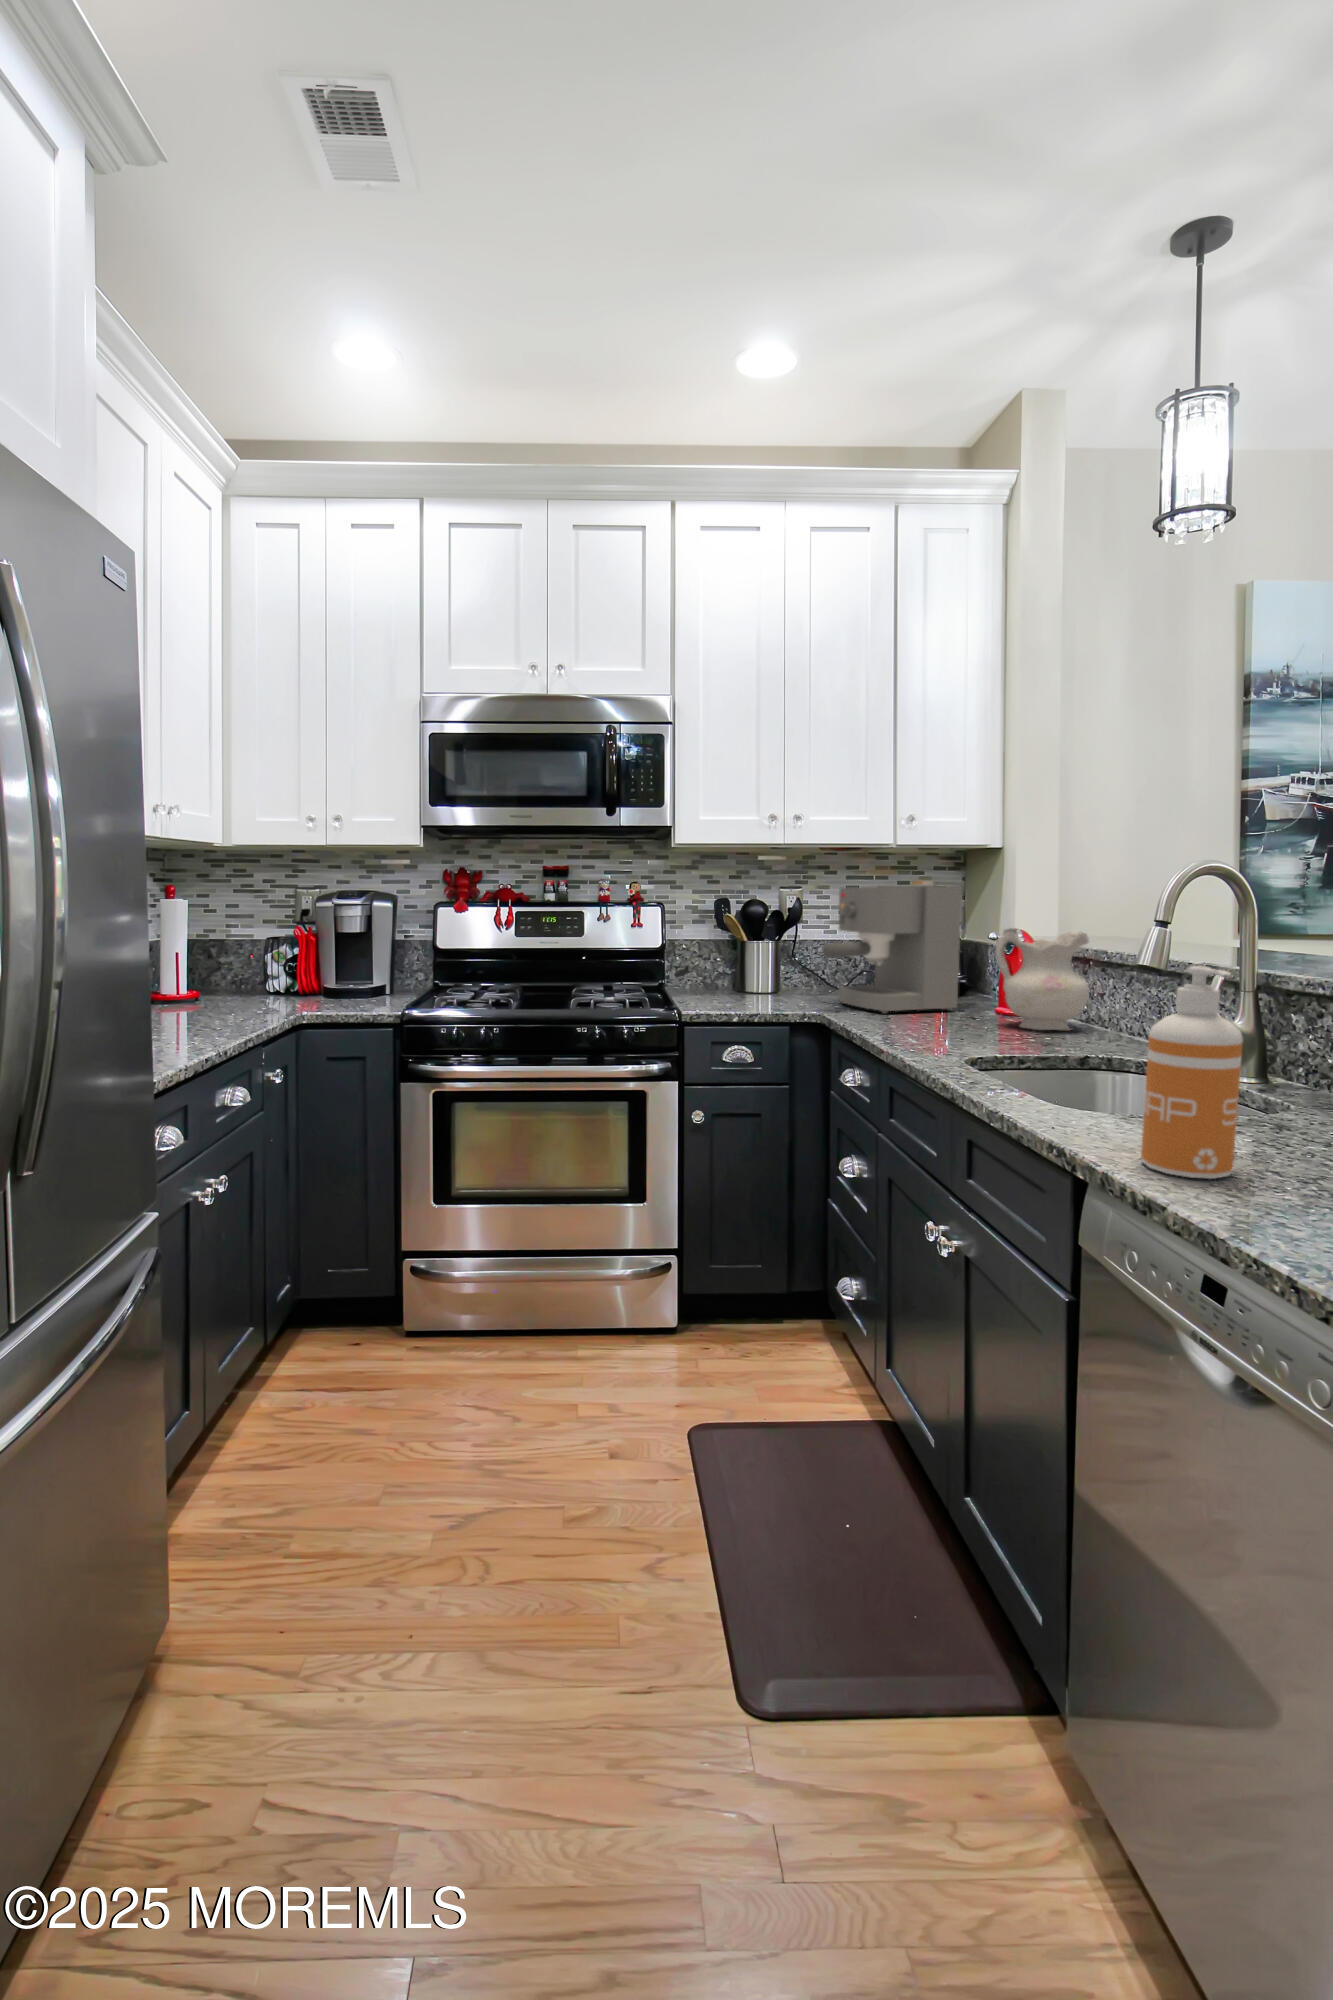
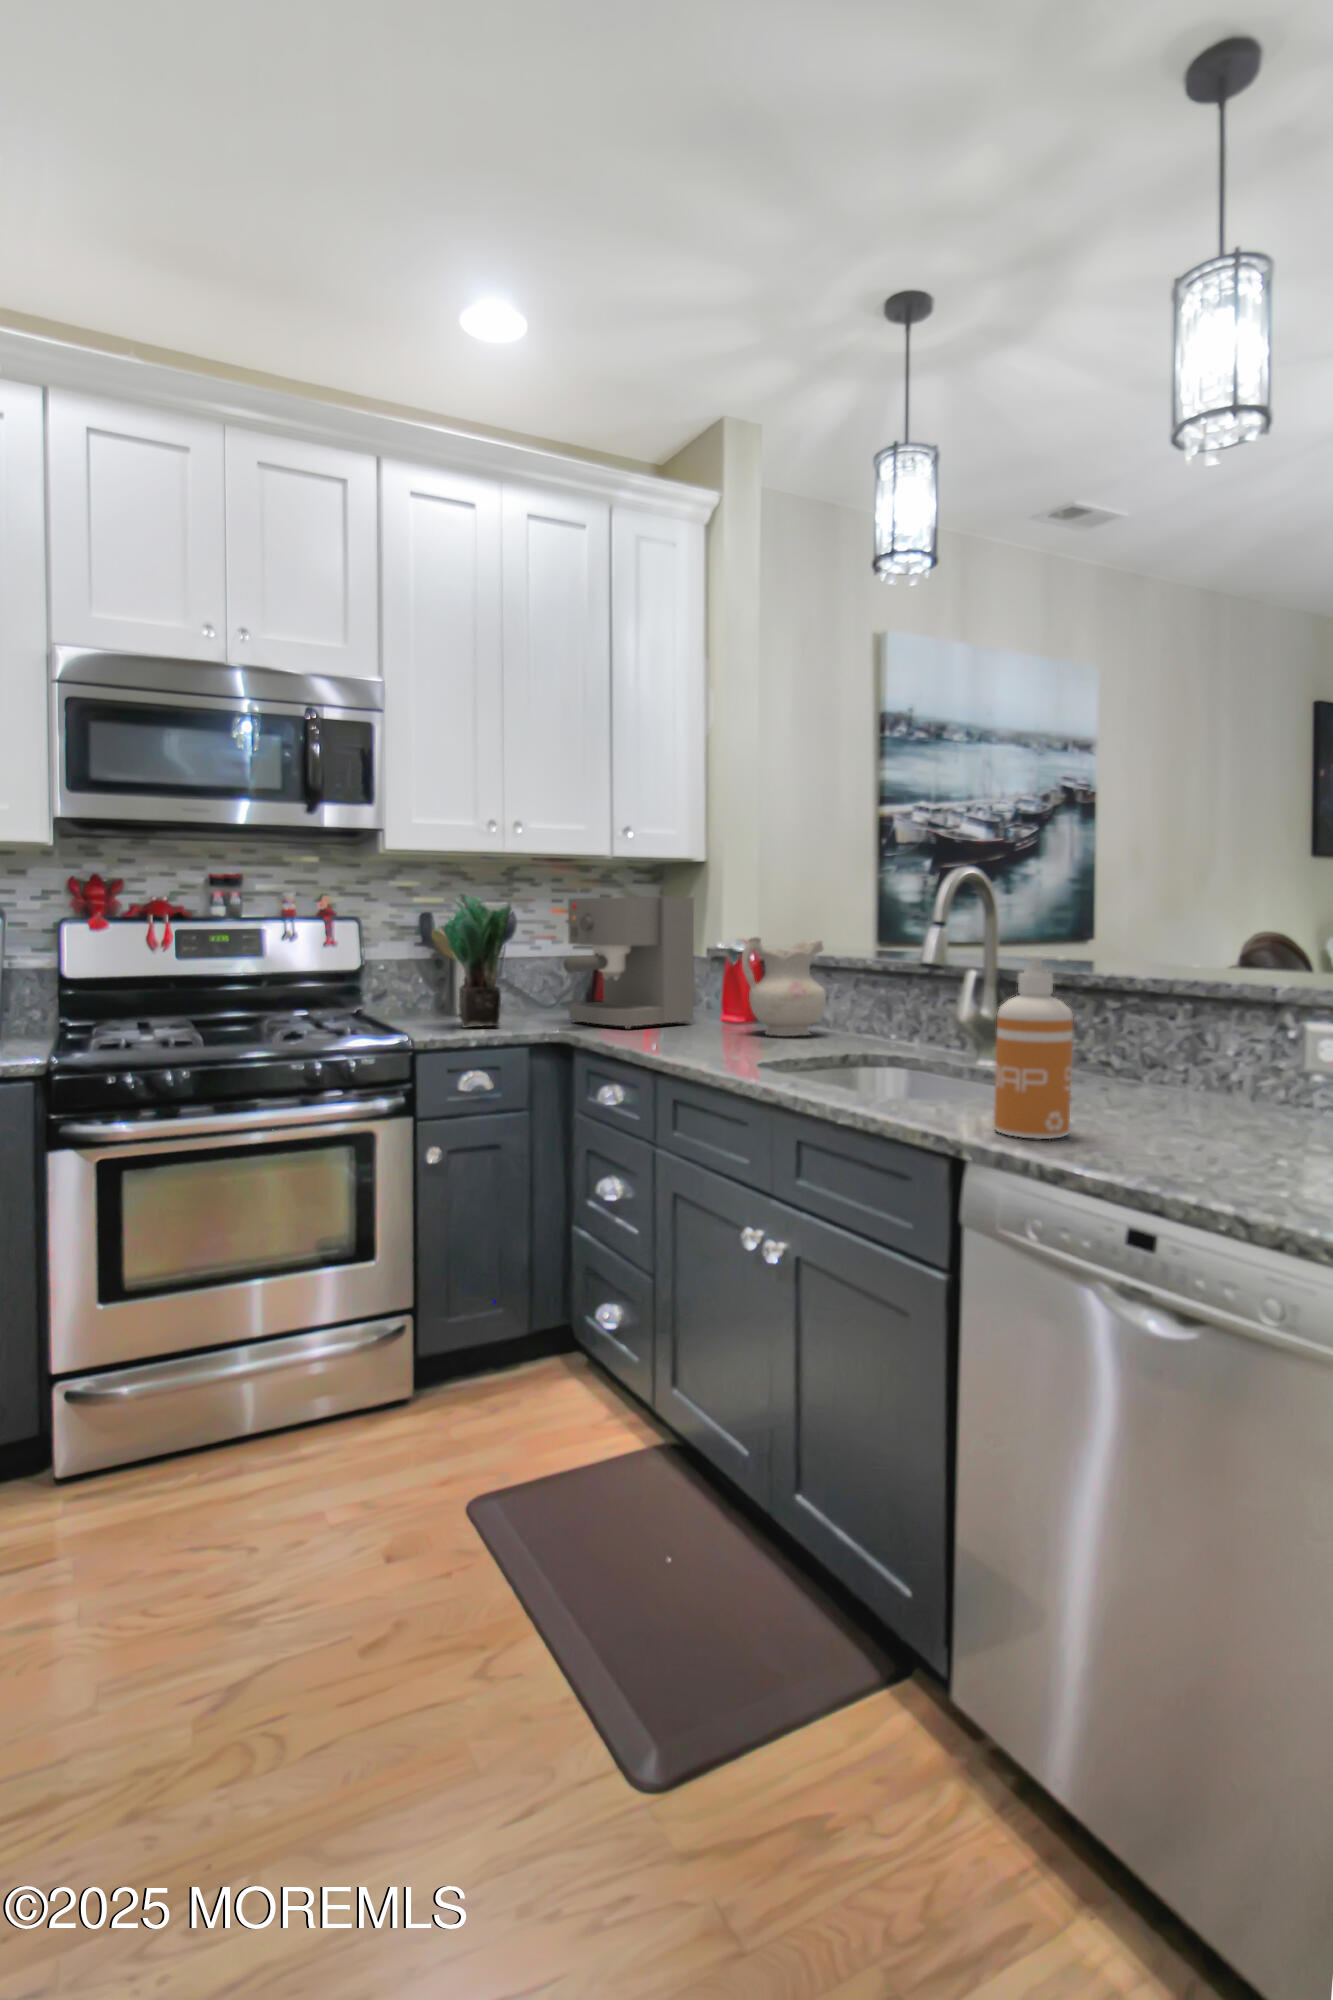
potted plant: none [709,883,779,1005] -> present [432,893,511,1027]

